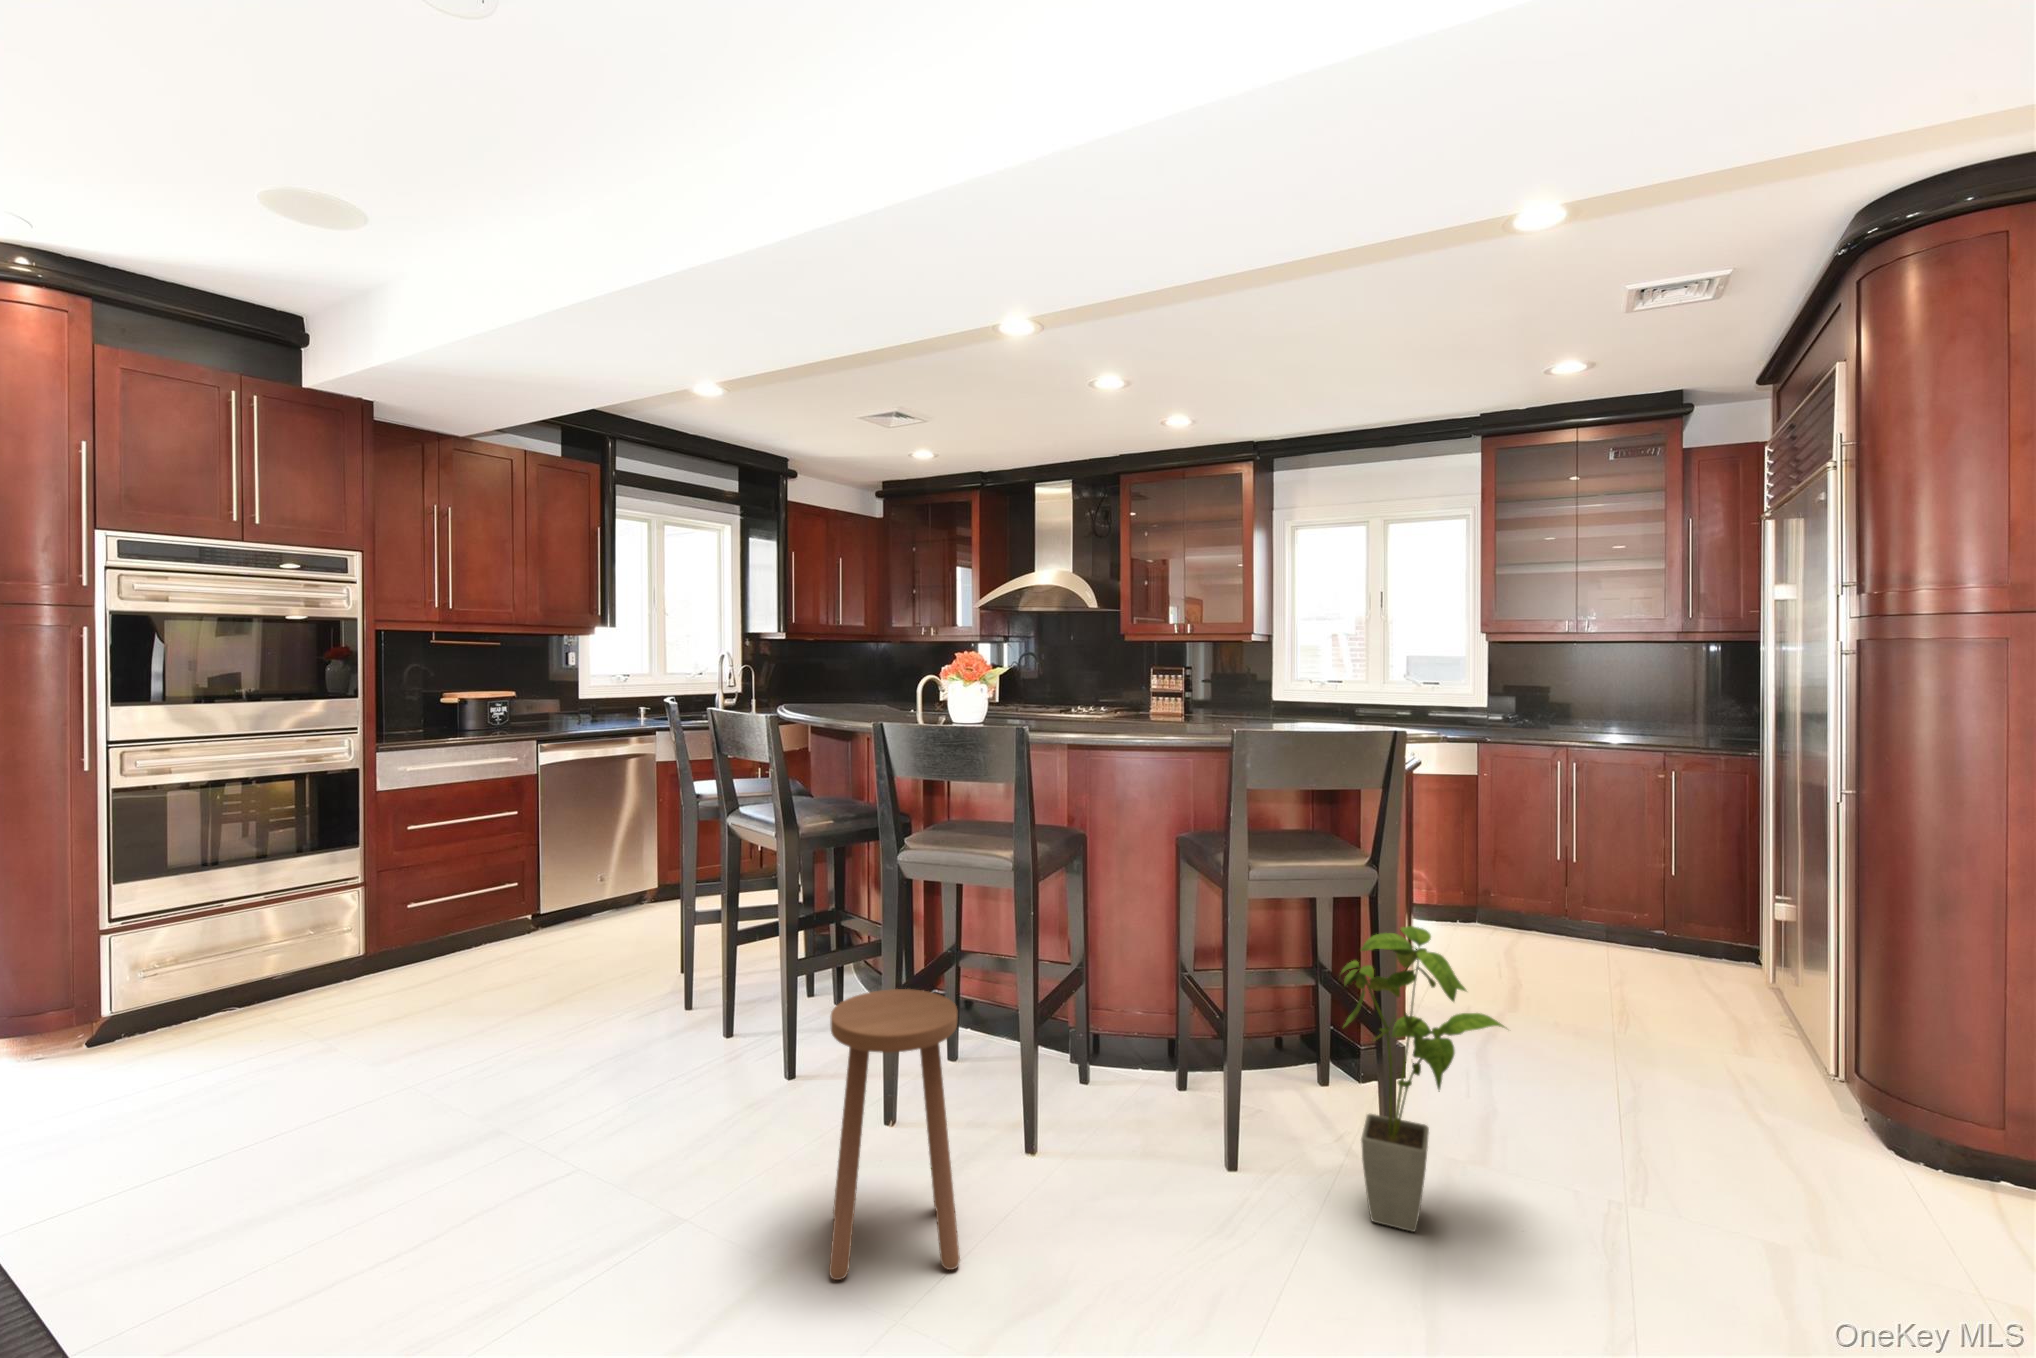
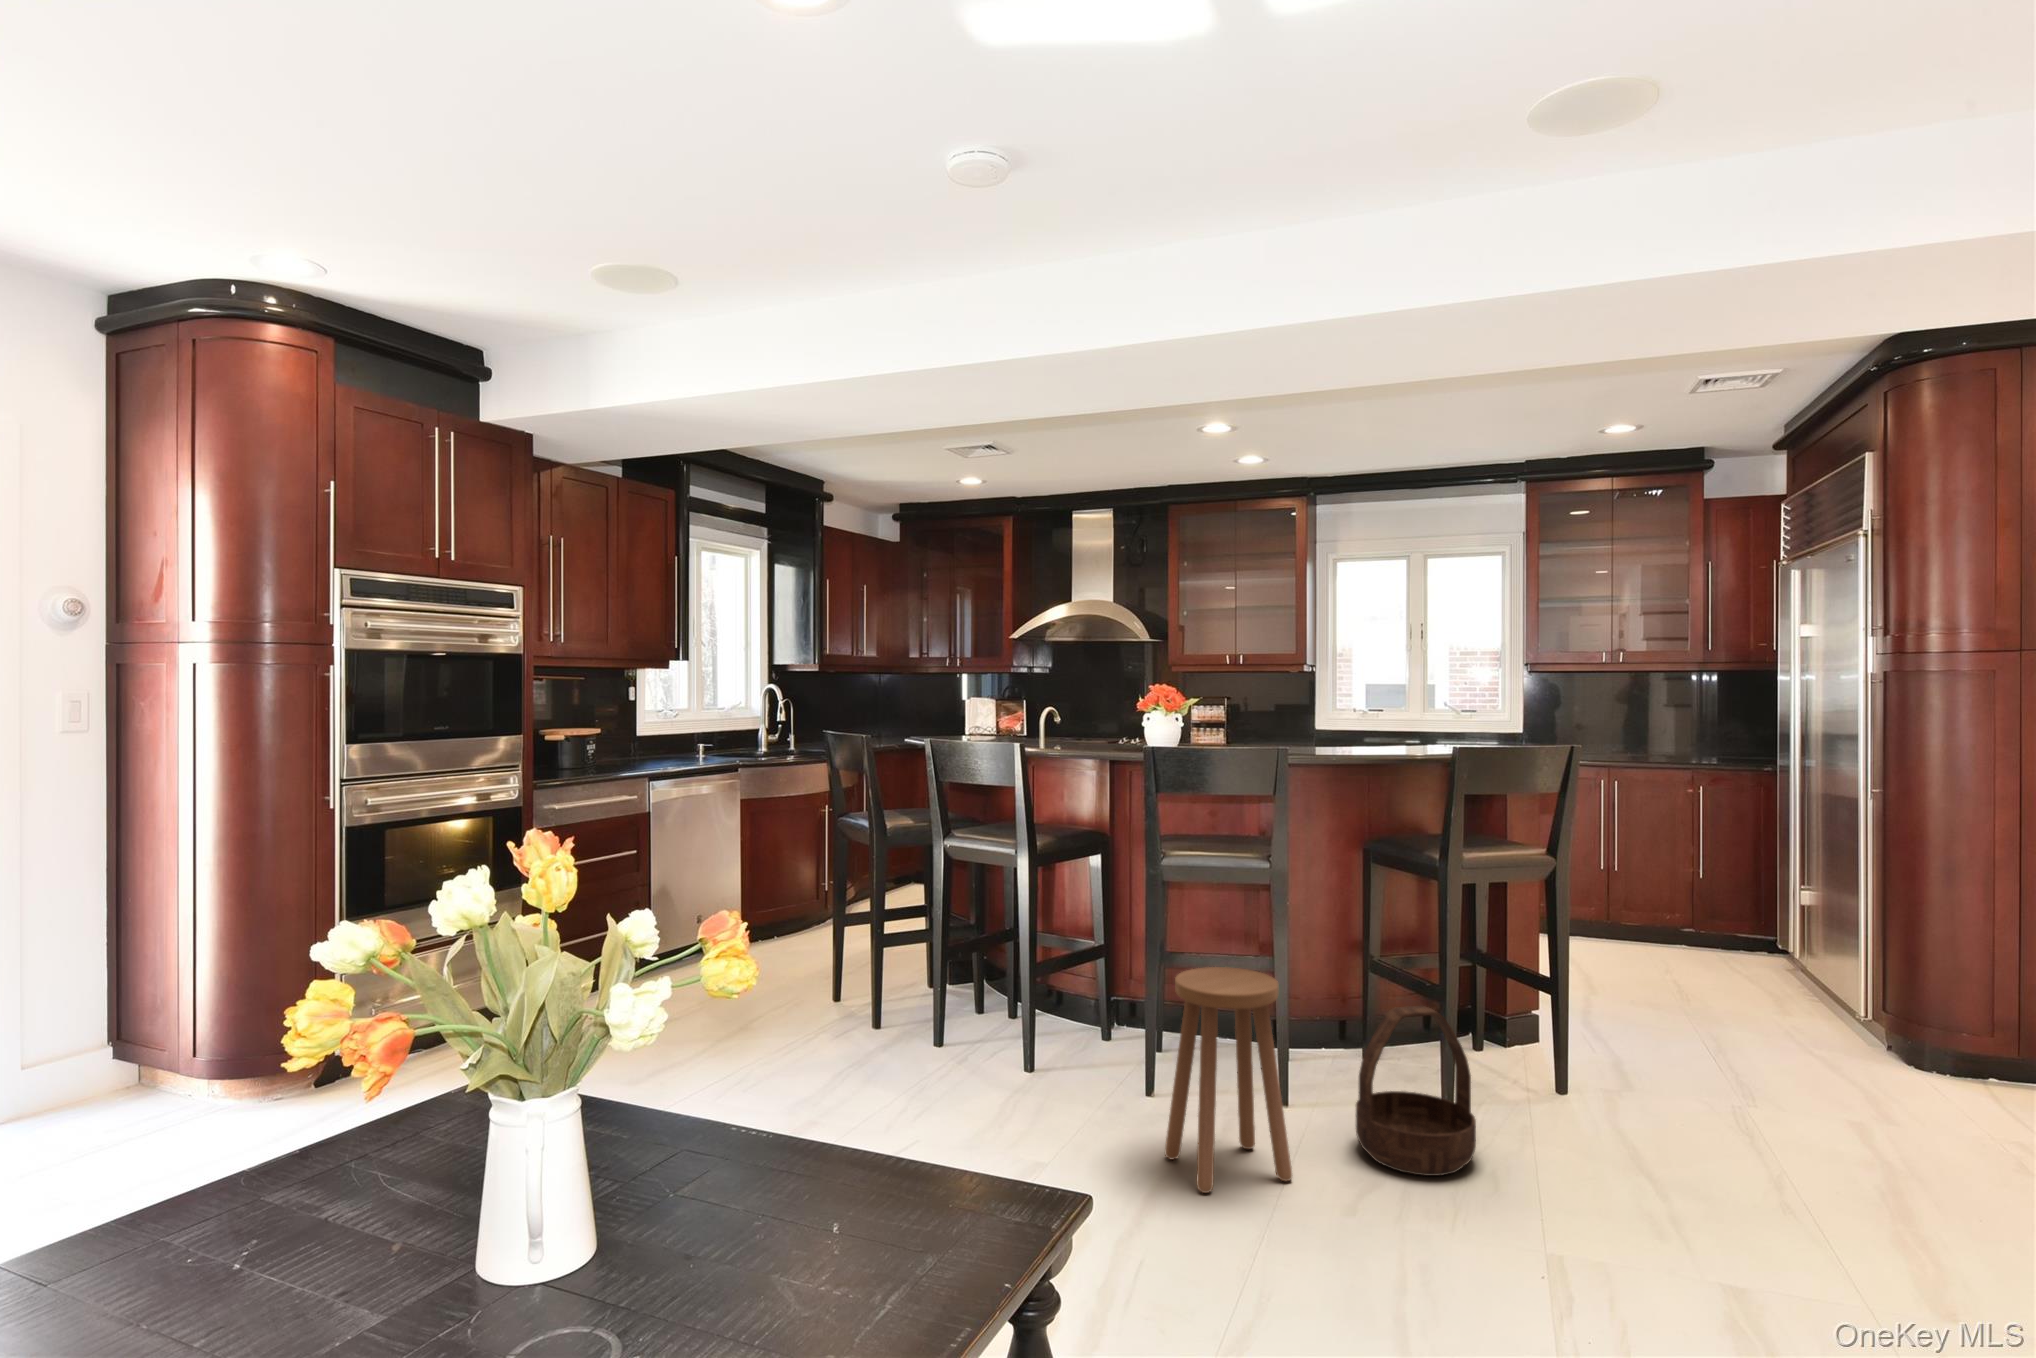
house plant: present [1341,926,1505,1232] -> none [1536,900,1673,1137]
basket: none [1070,1052,1215,1278] -> present [1356,1006,1476,1176]

